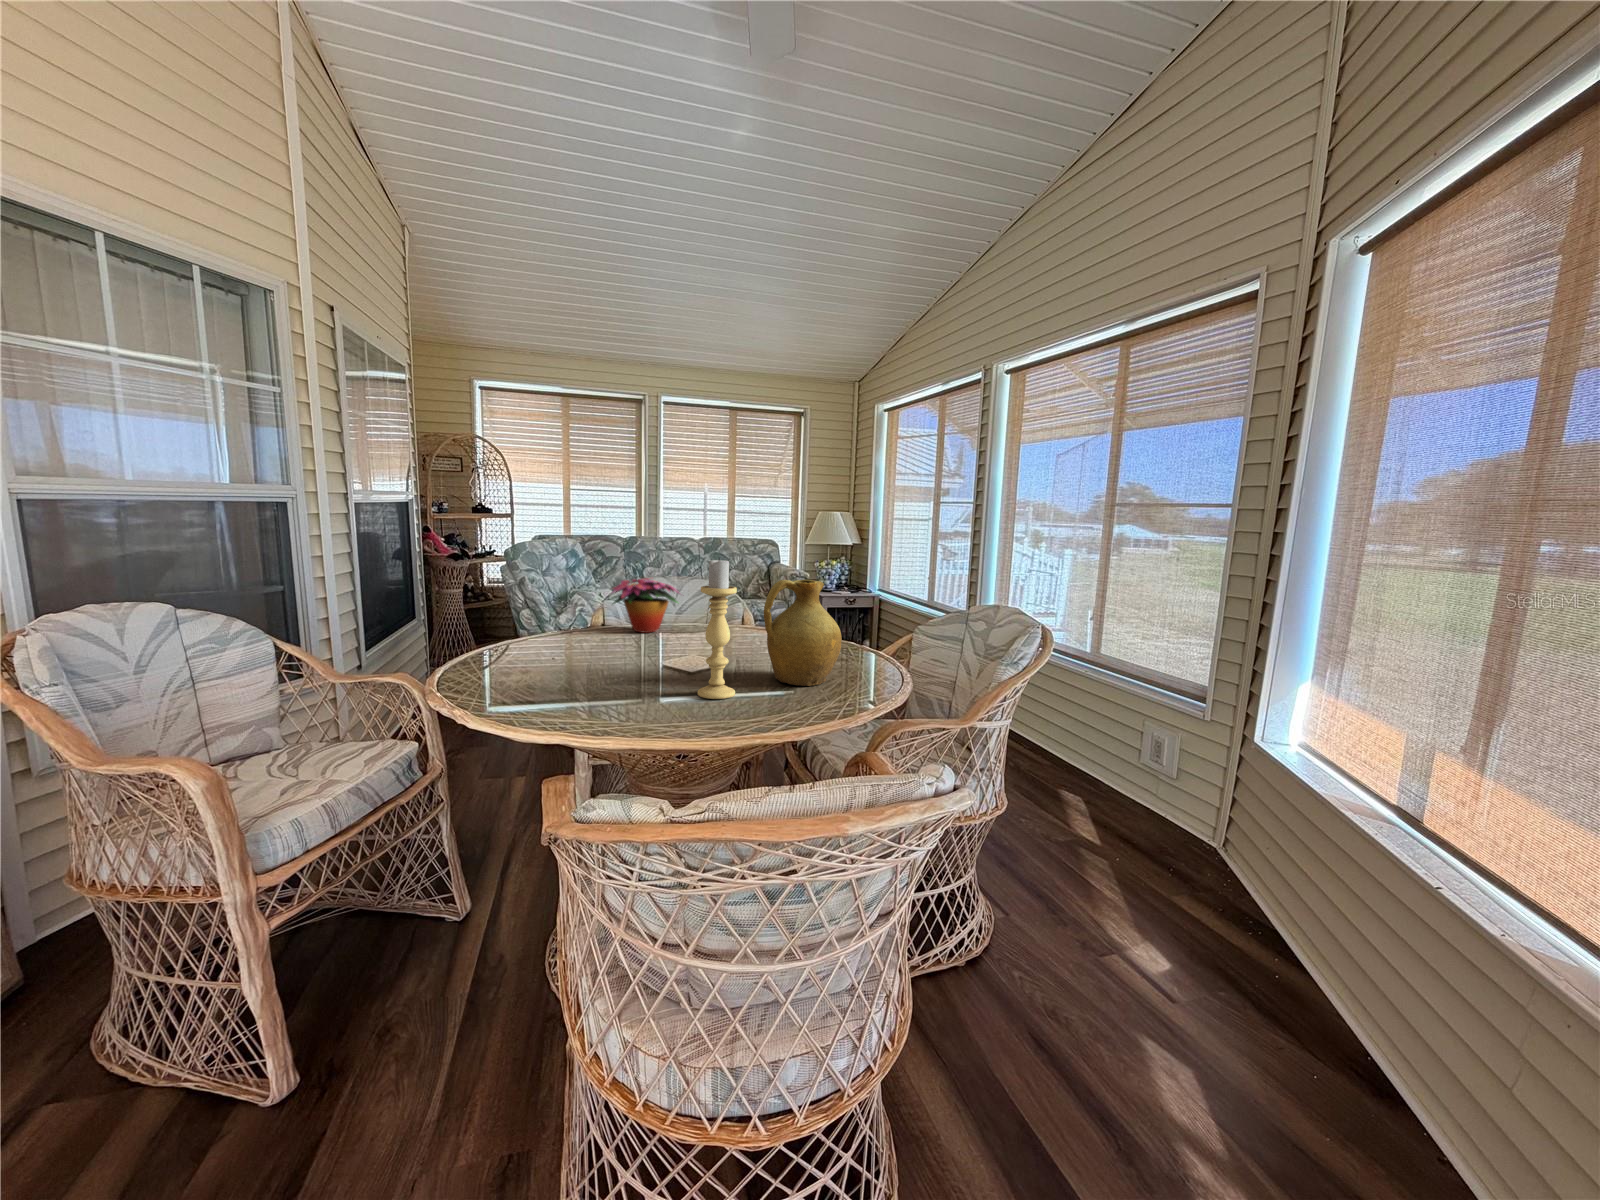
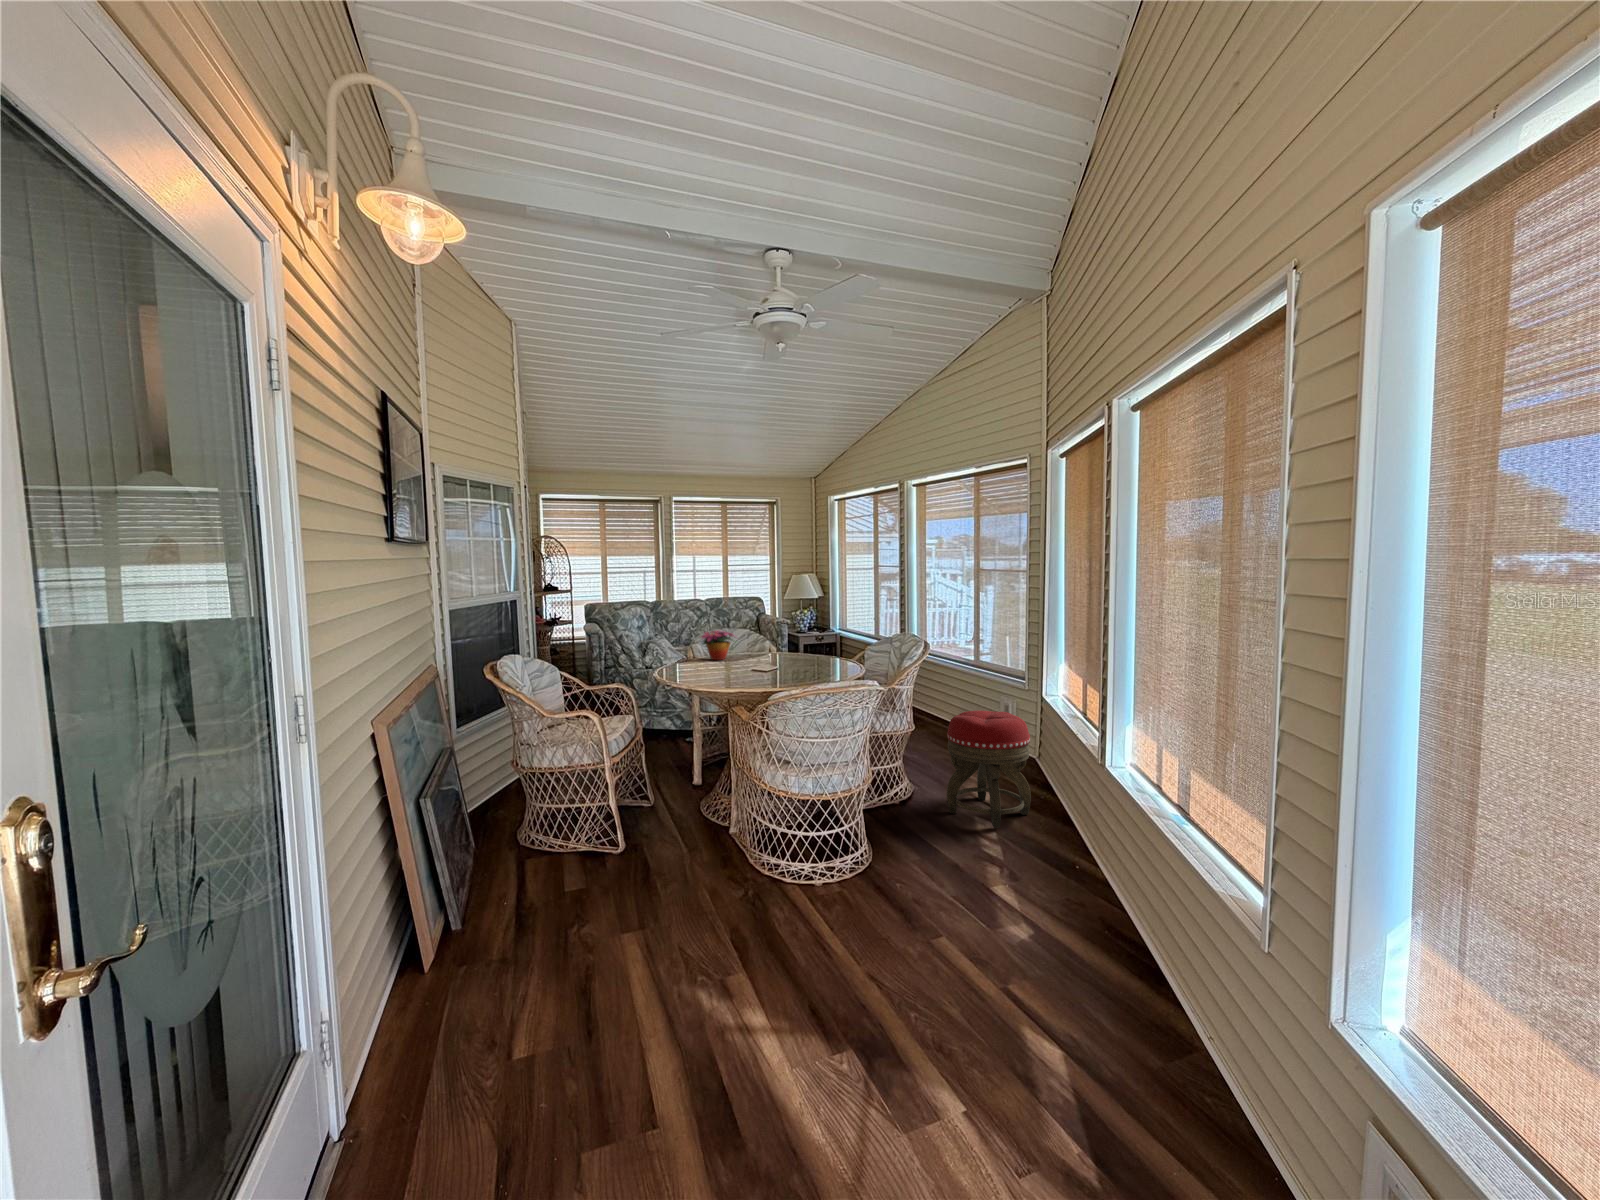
candle holder: present [698,558,737,699] -> none [770,618,787,681]
pitcher: present [764,580,842,686] -> none [796,626,832,675]
footstool: none [1080,792,1320,1119] -> present [947,710,1031,828]

